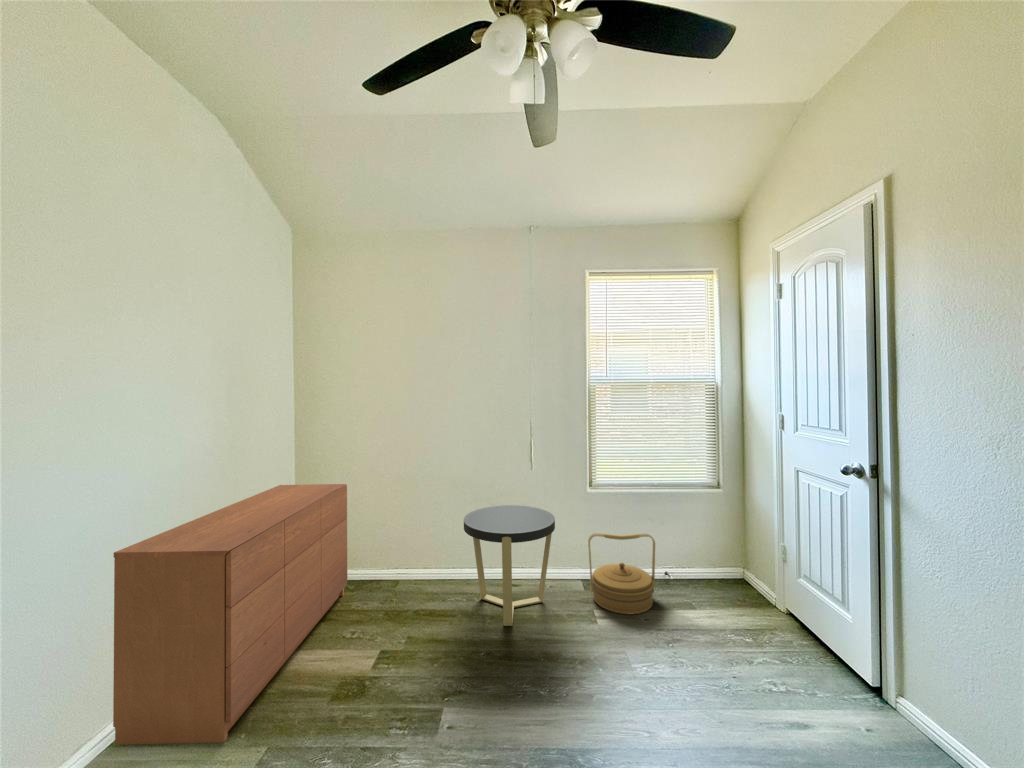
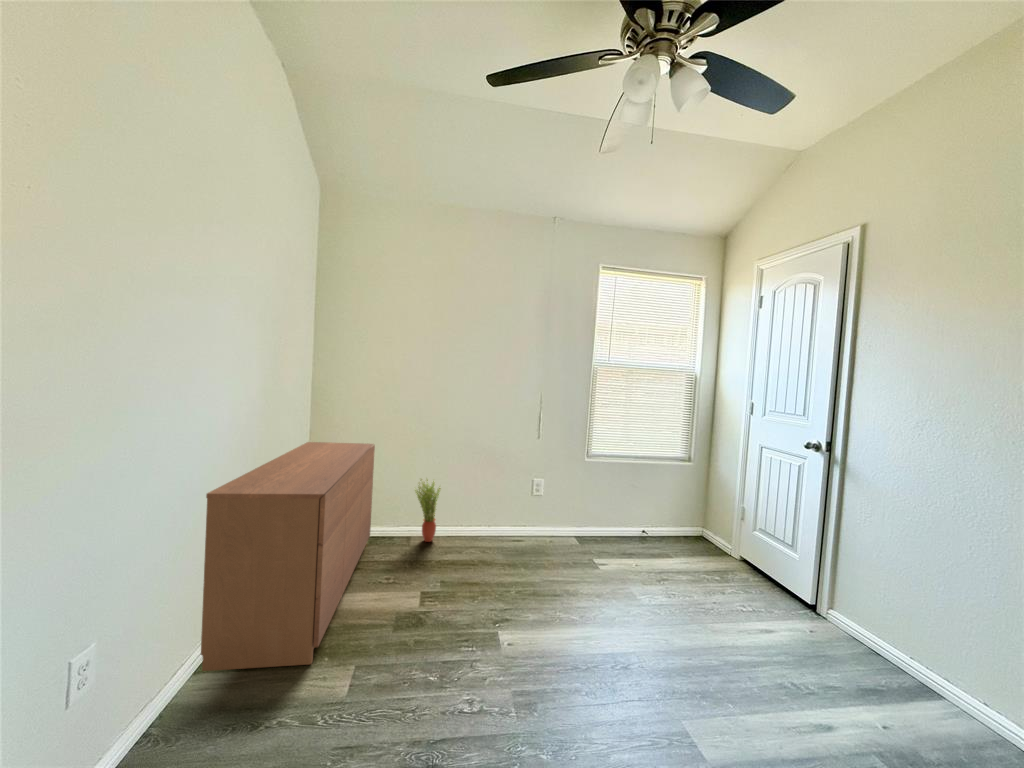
side table: present [464,505,555,626] -> none [487,469,567,569]
potted plant: none [391,518,421,591] -> present [415,479,441,542]
woven basket: present [588,533,655,614] -> none [588,494,643,560]

